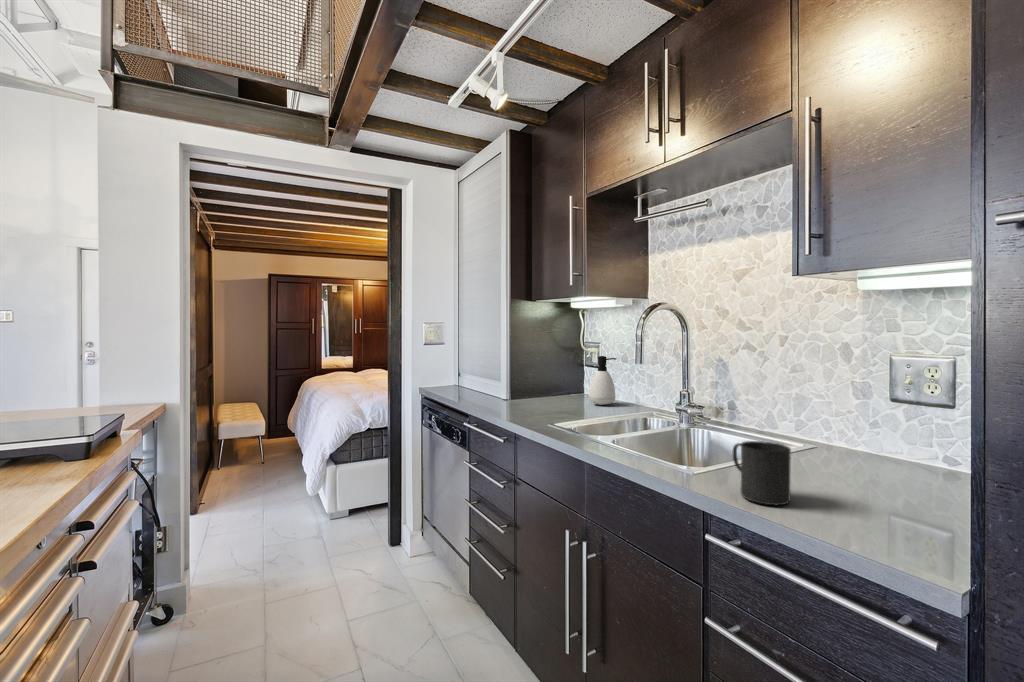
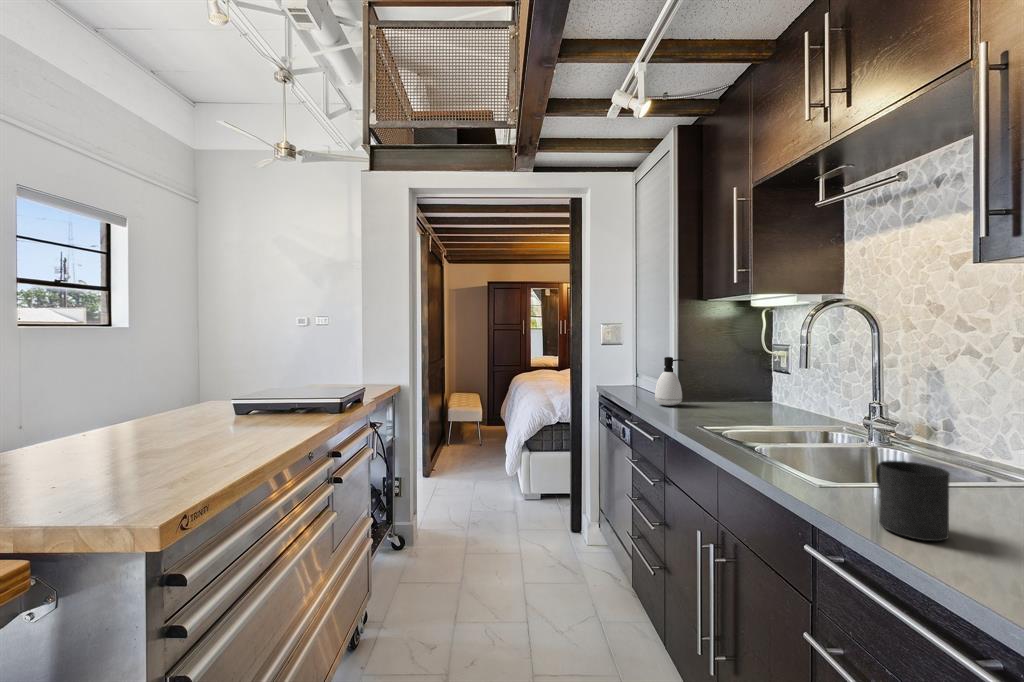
soap dispenser: present [589,356,616,405] -> present [655,357,683,406]

